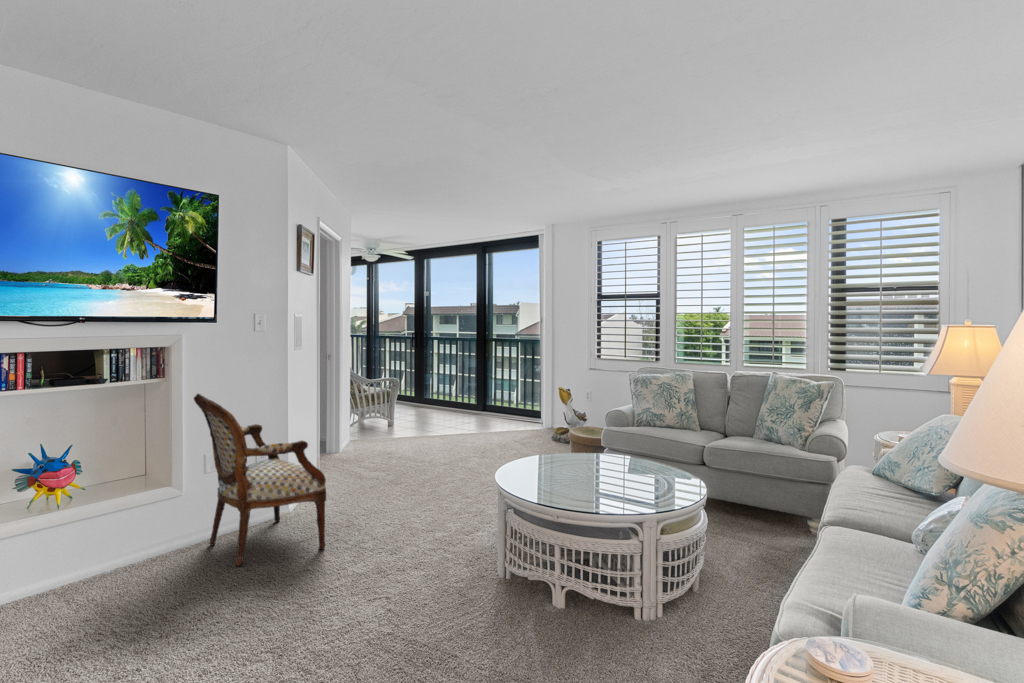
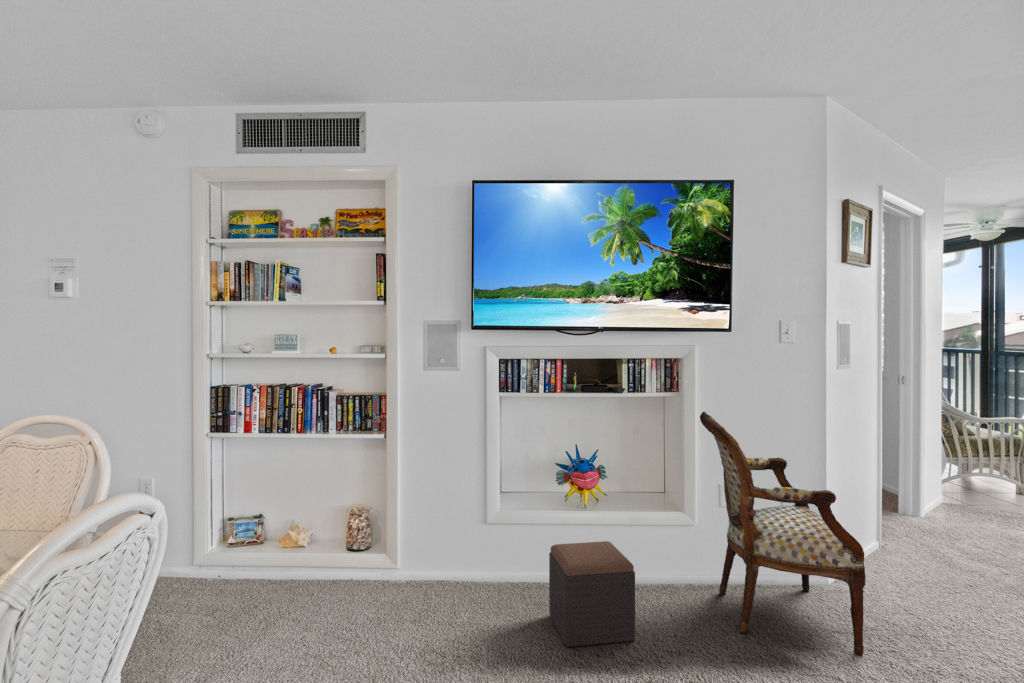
footstool: none [29,529,143,641] -> present [549,541,635,647]

